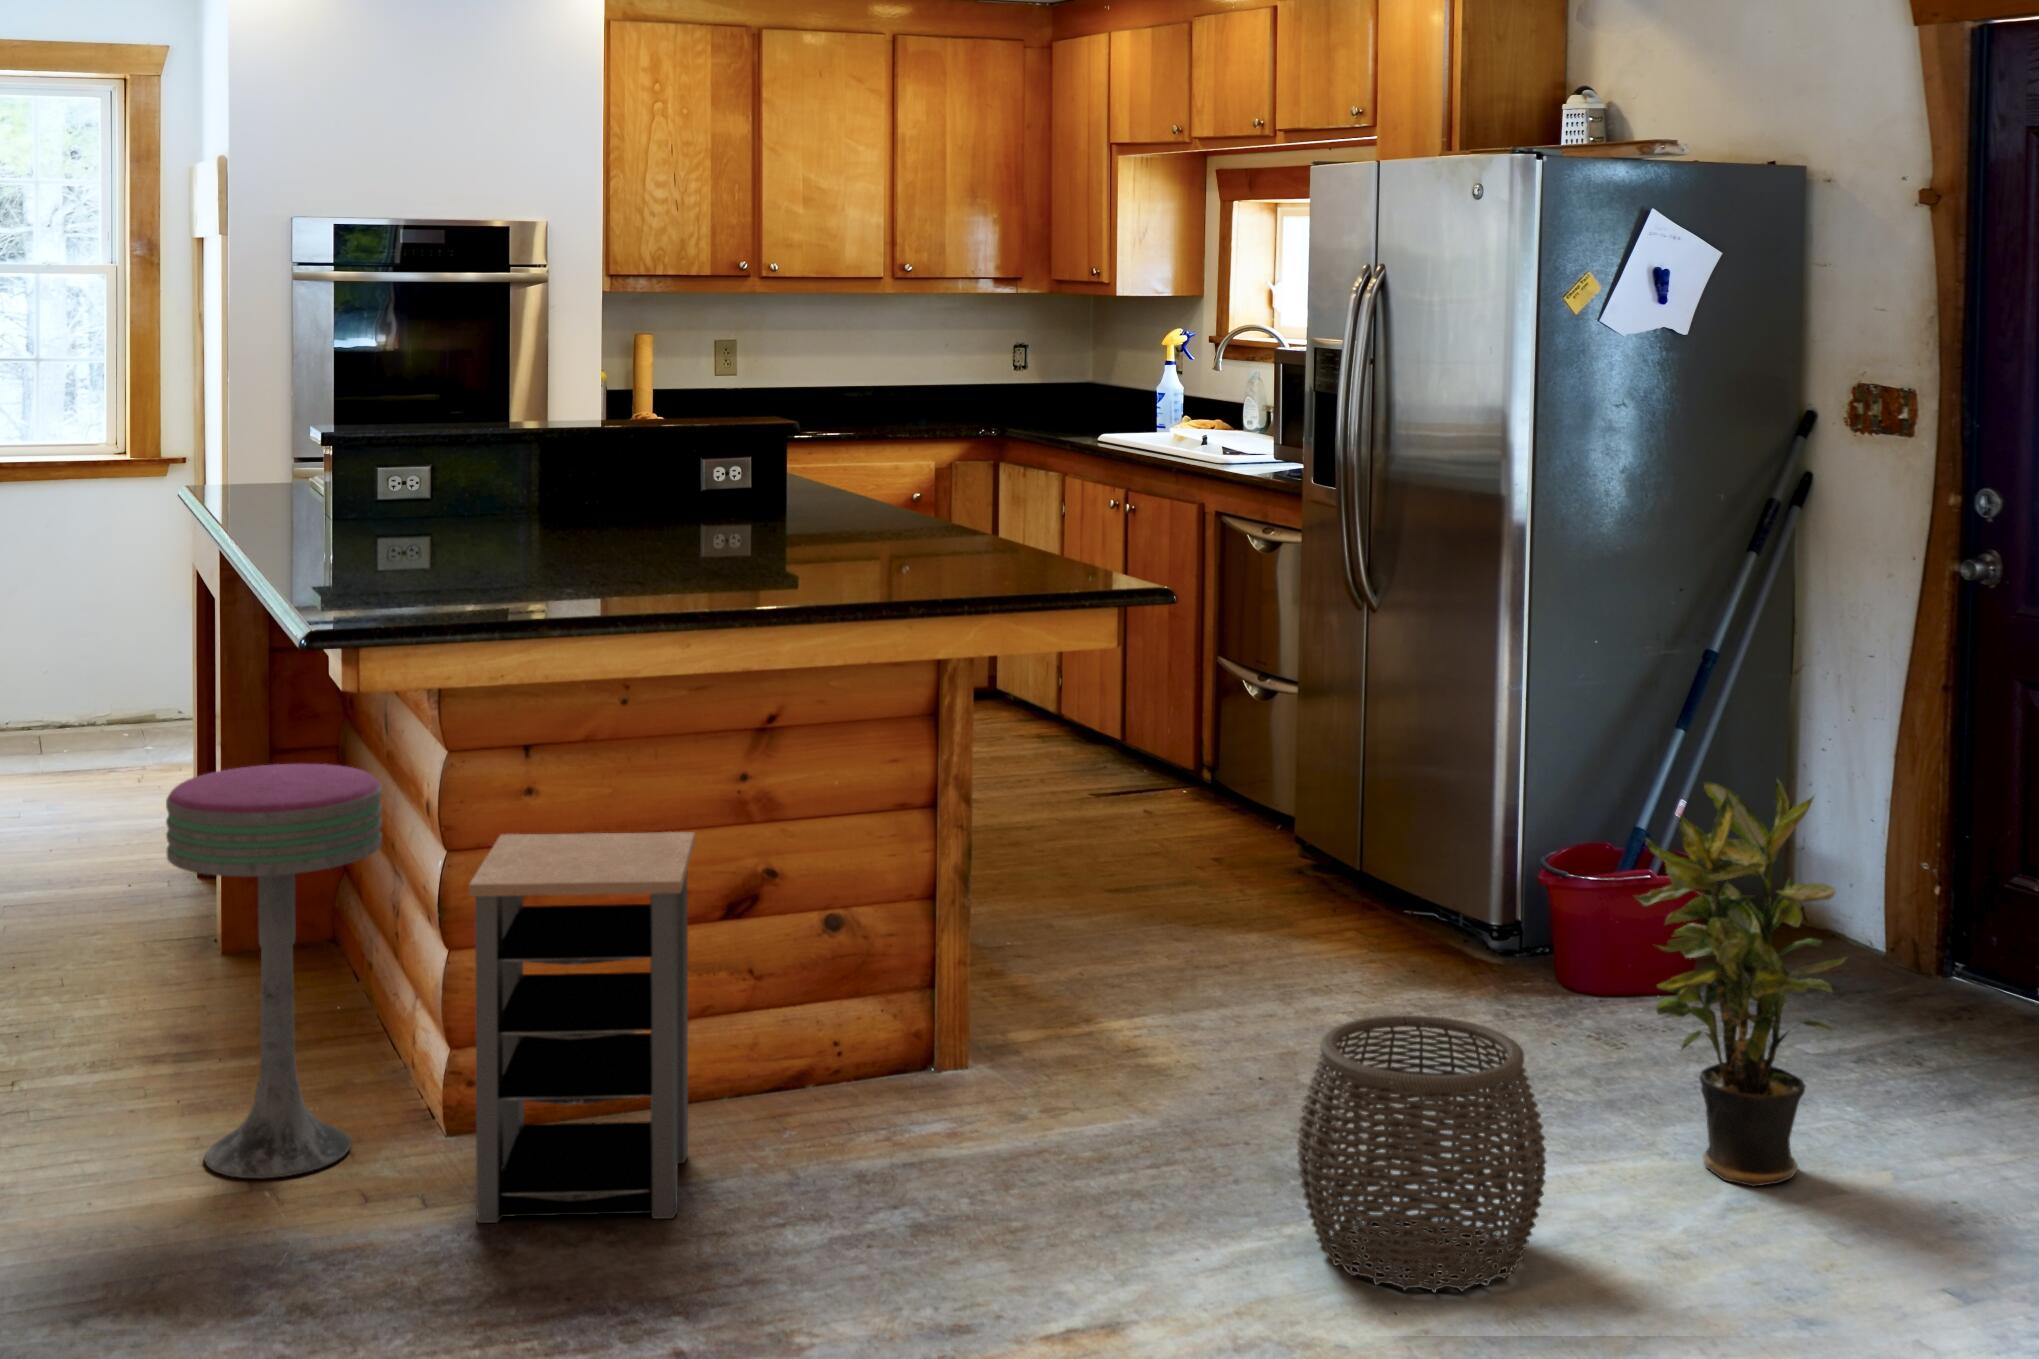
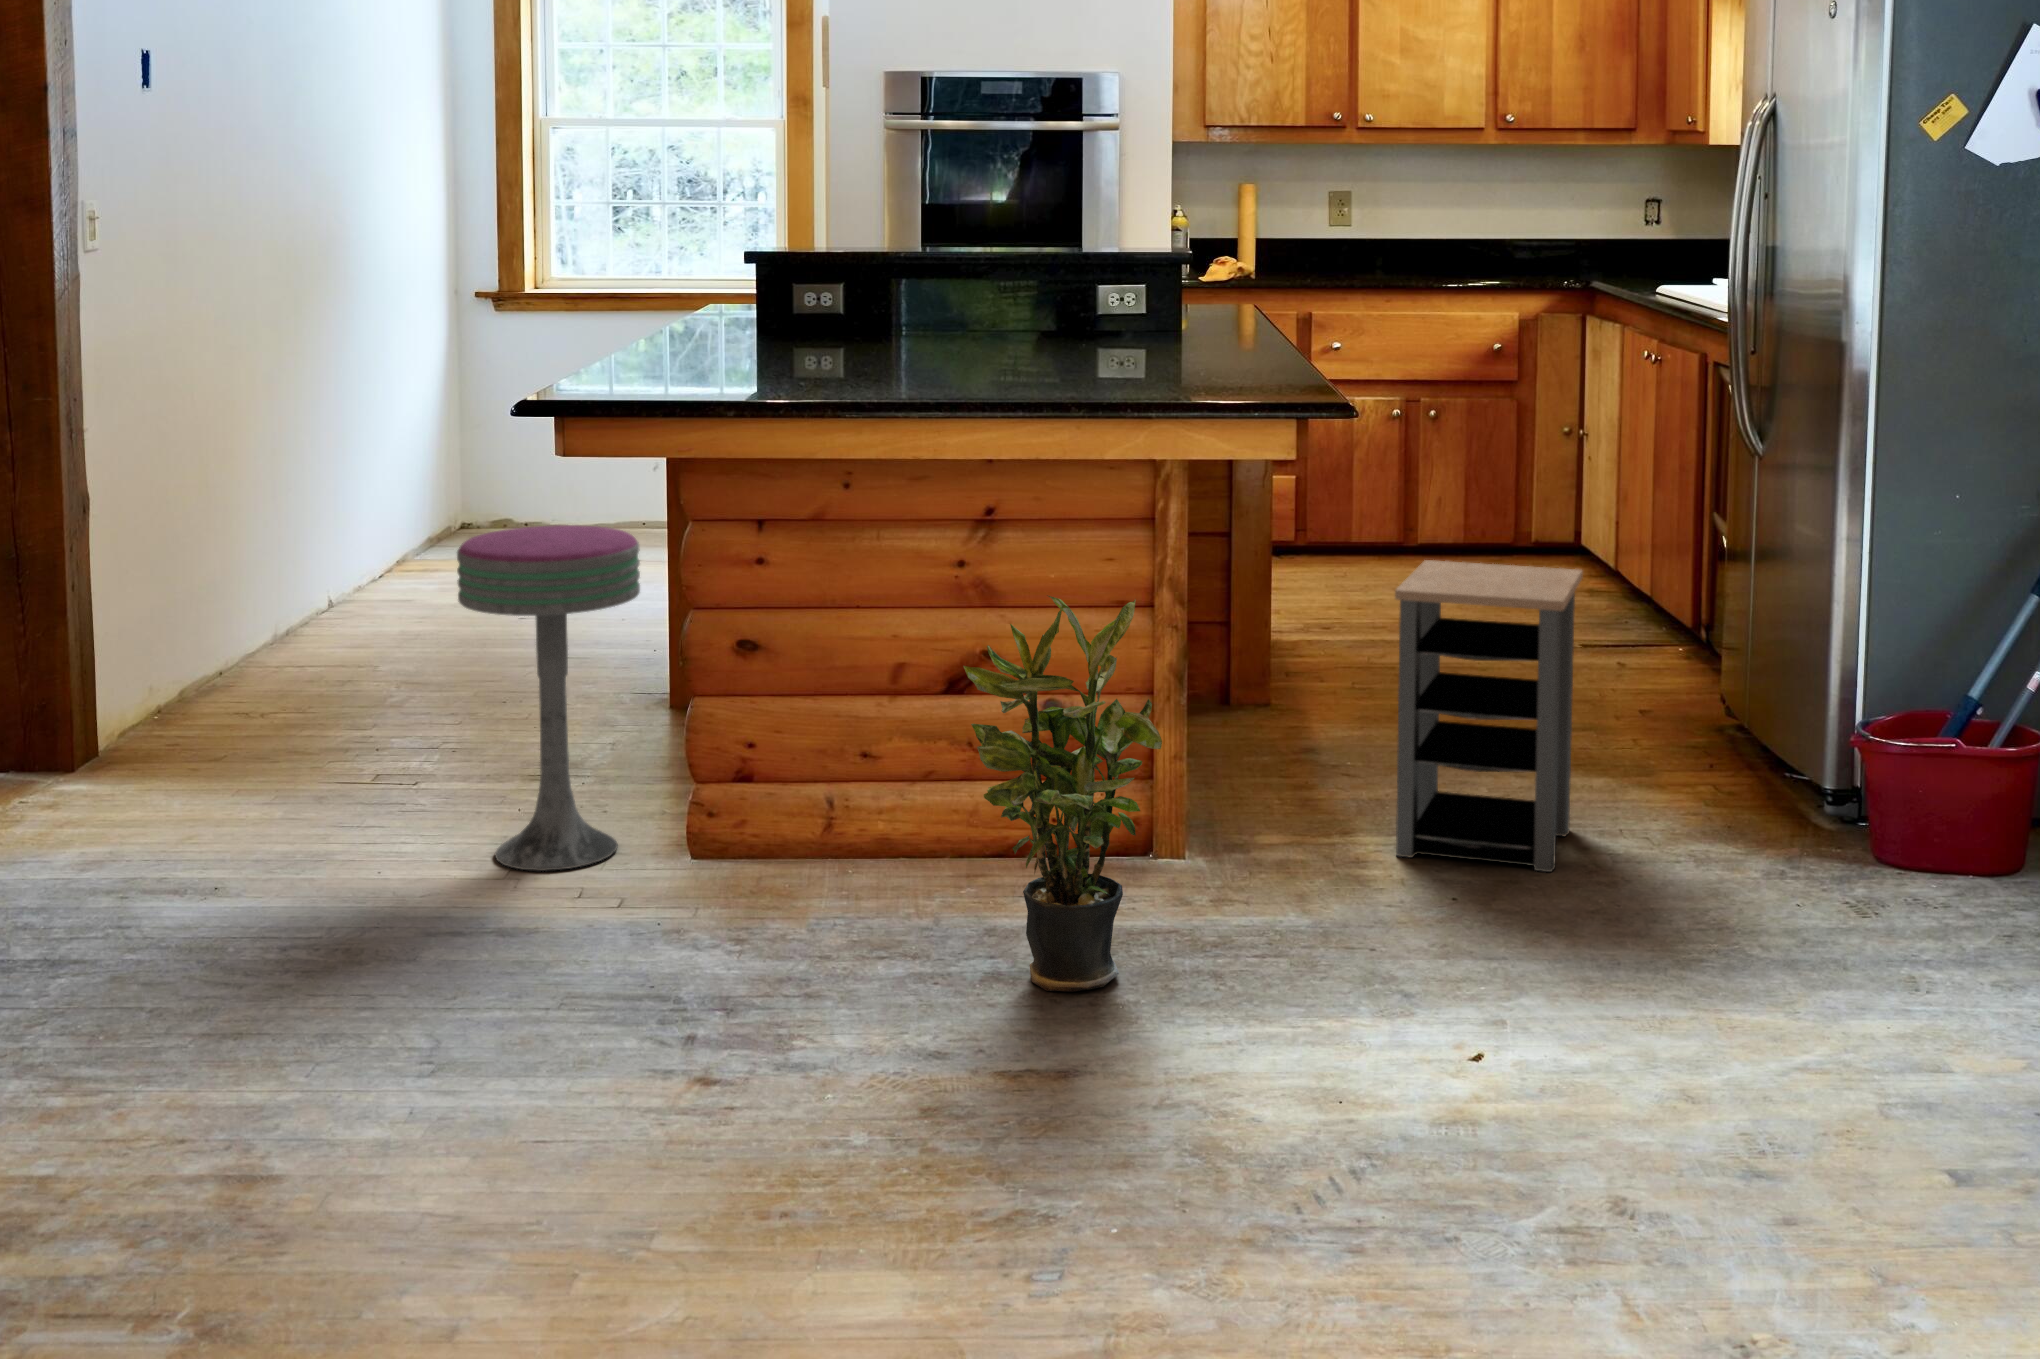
potted plant: present [1635,779,1846,1187] -> present [963,595,1162,992]
side table: present [469,832,695,1223] -> present [1395,560,1583,872]
woven basket: present [1297,1015,1547,1293] -> none [1295,844,1551,1124]

